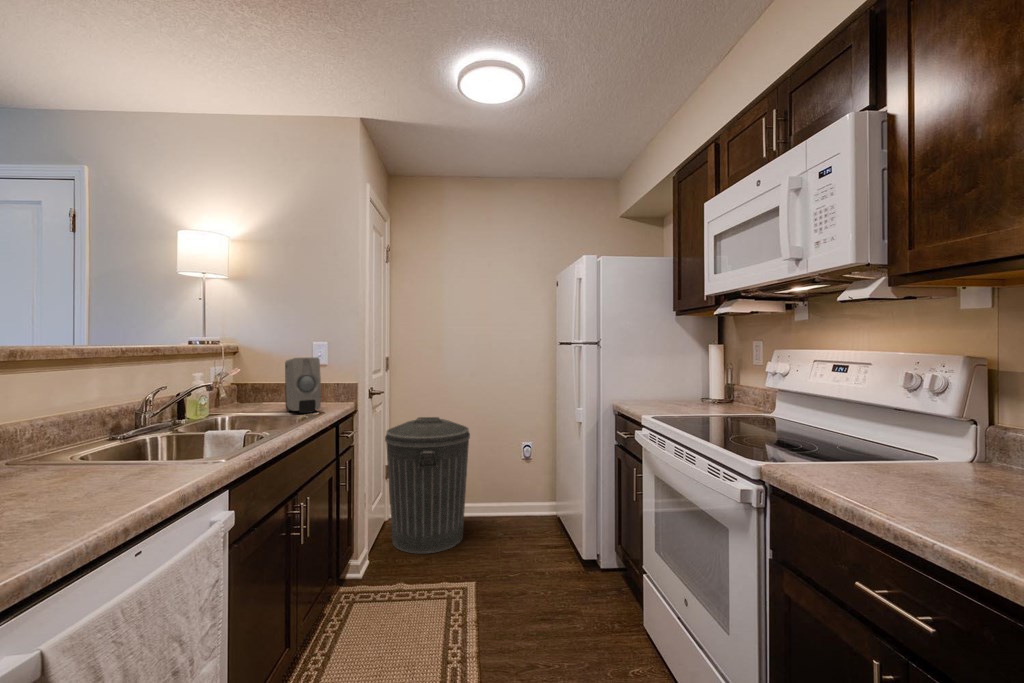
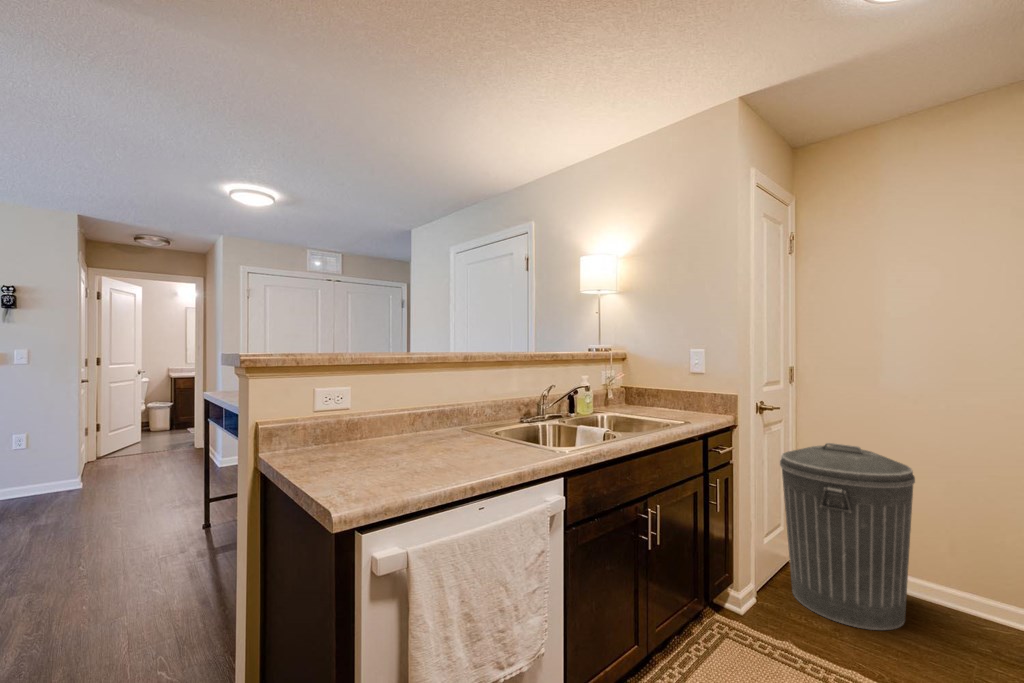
soap dispenser: present [285,357,321,413] -> none [658,364,688,420]

